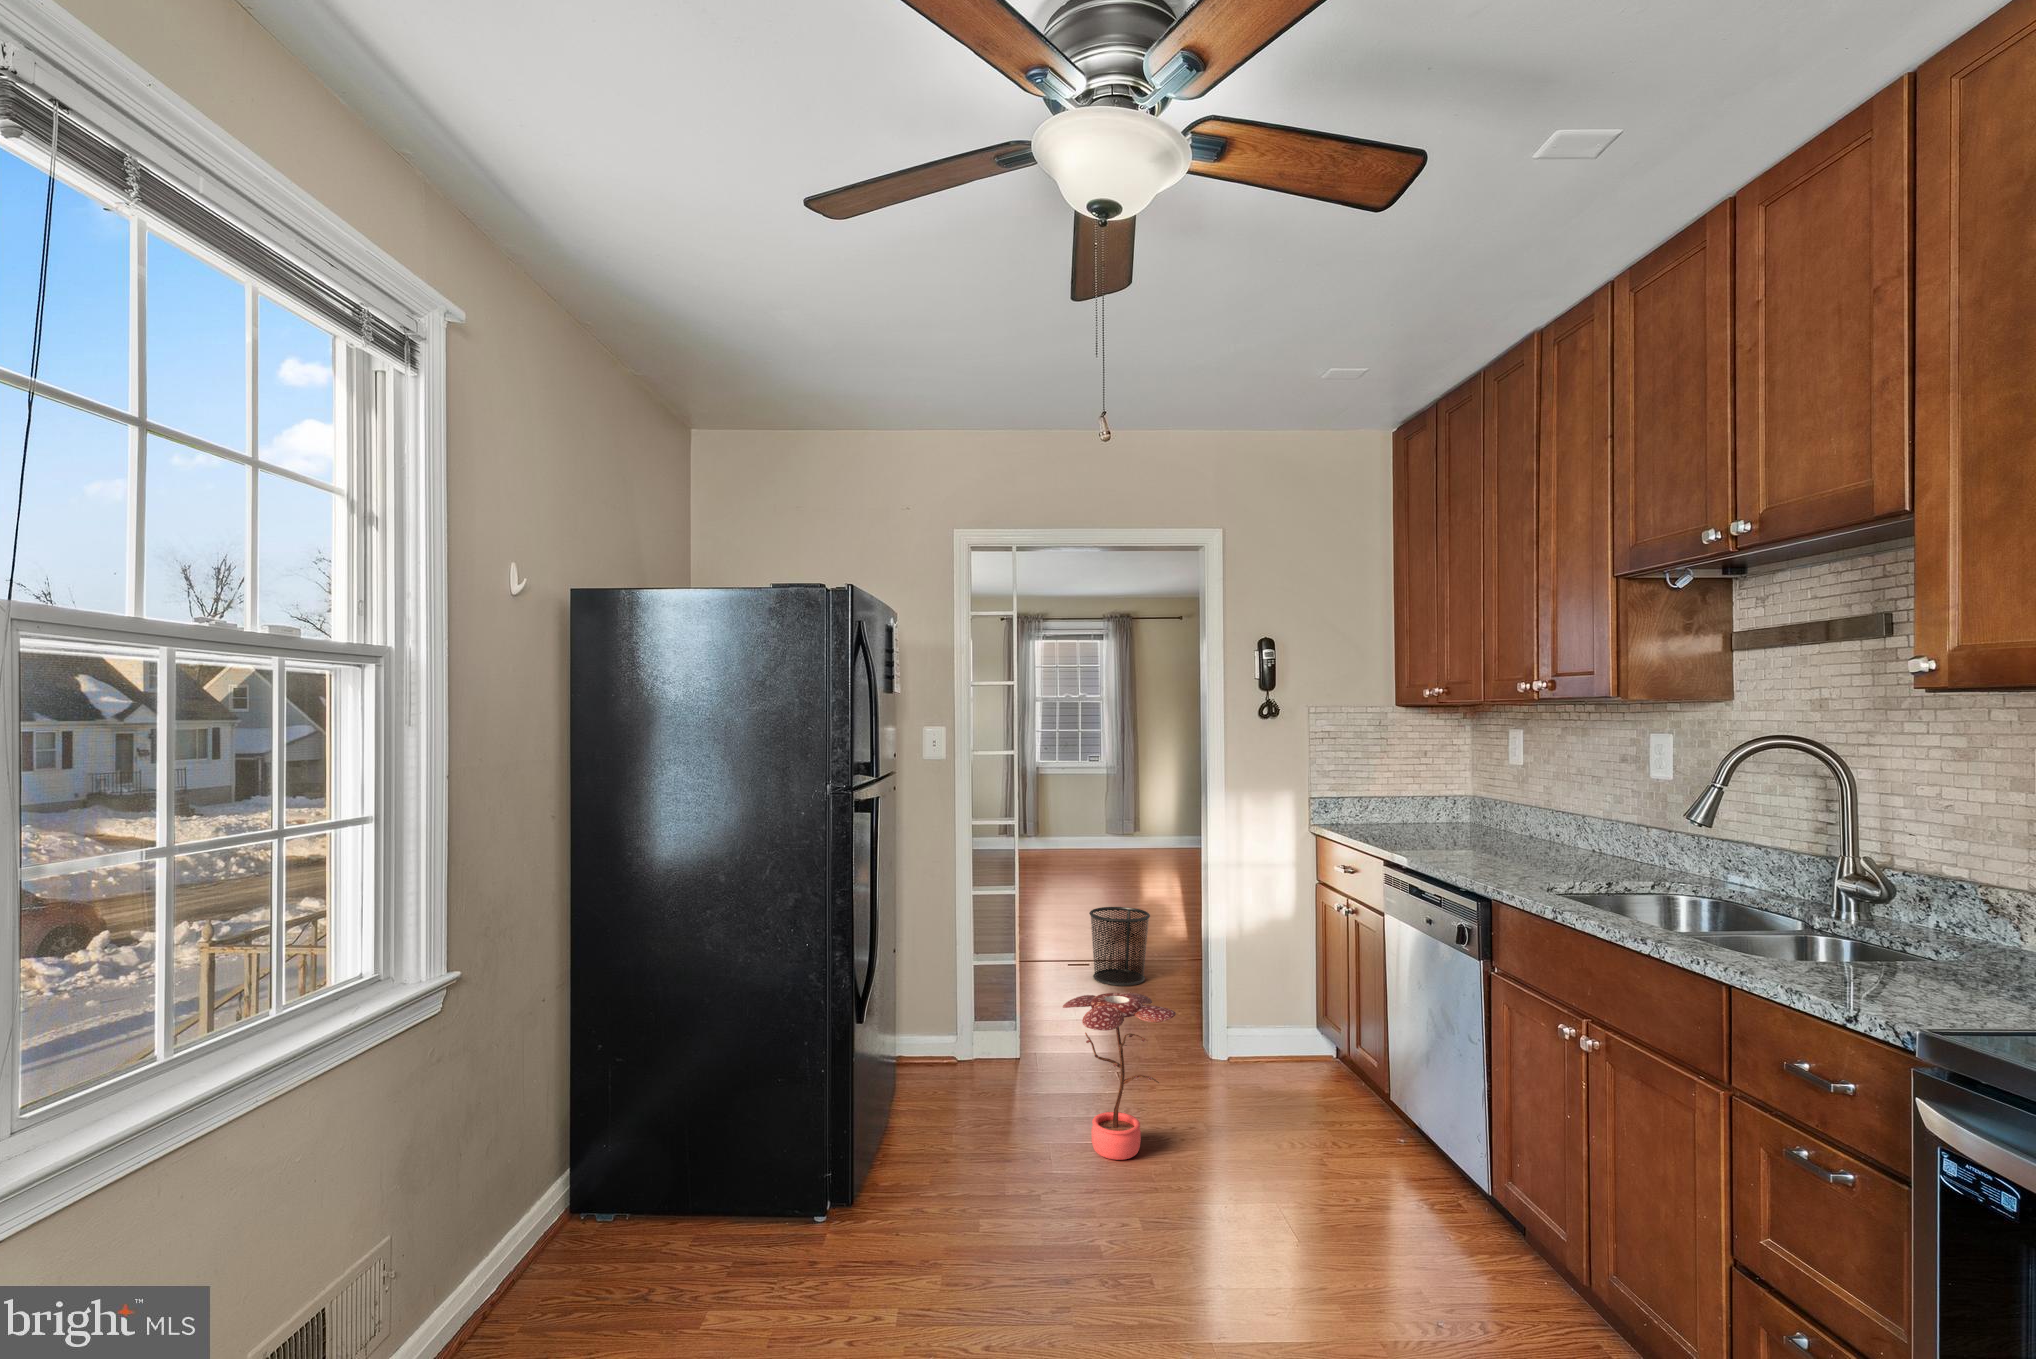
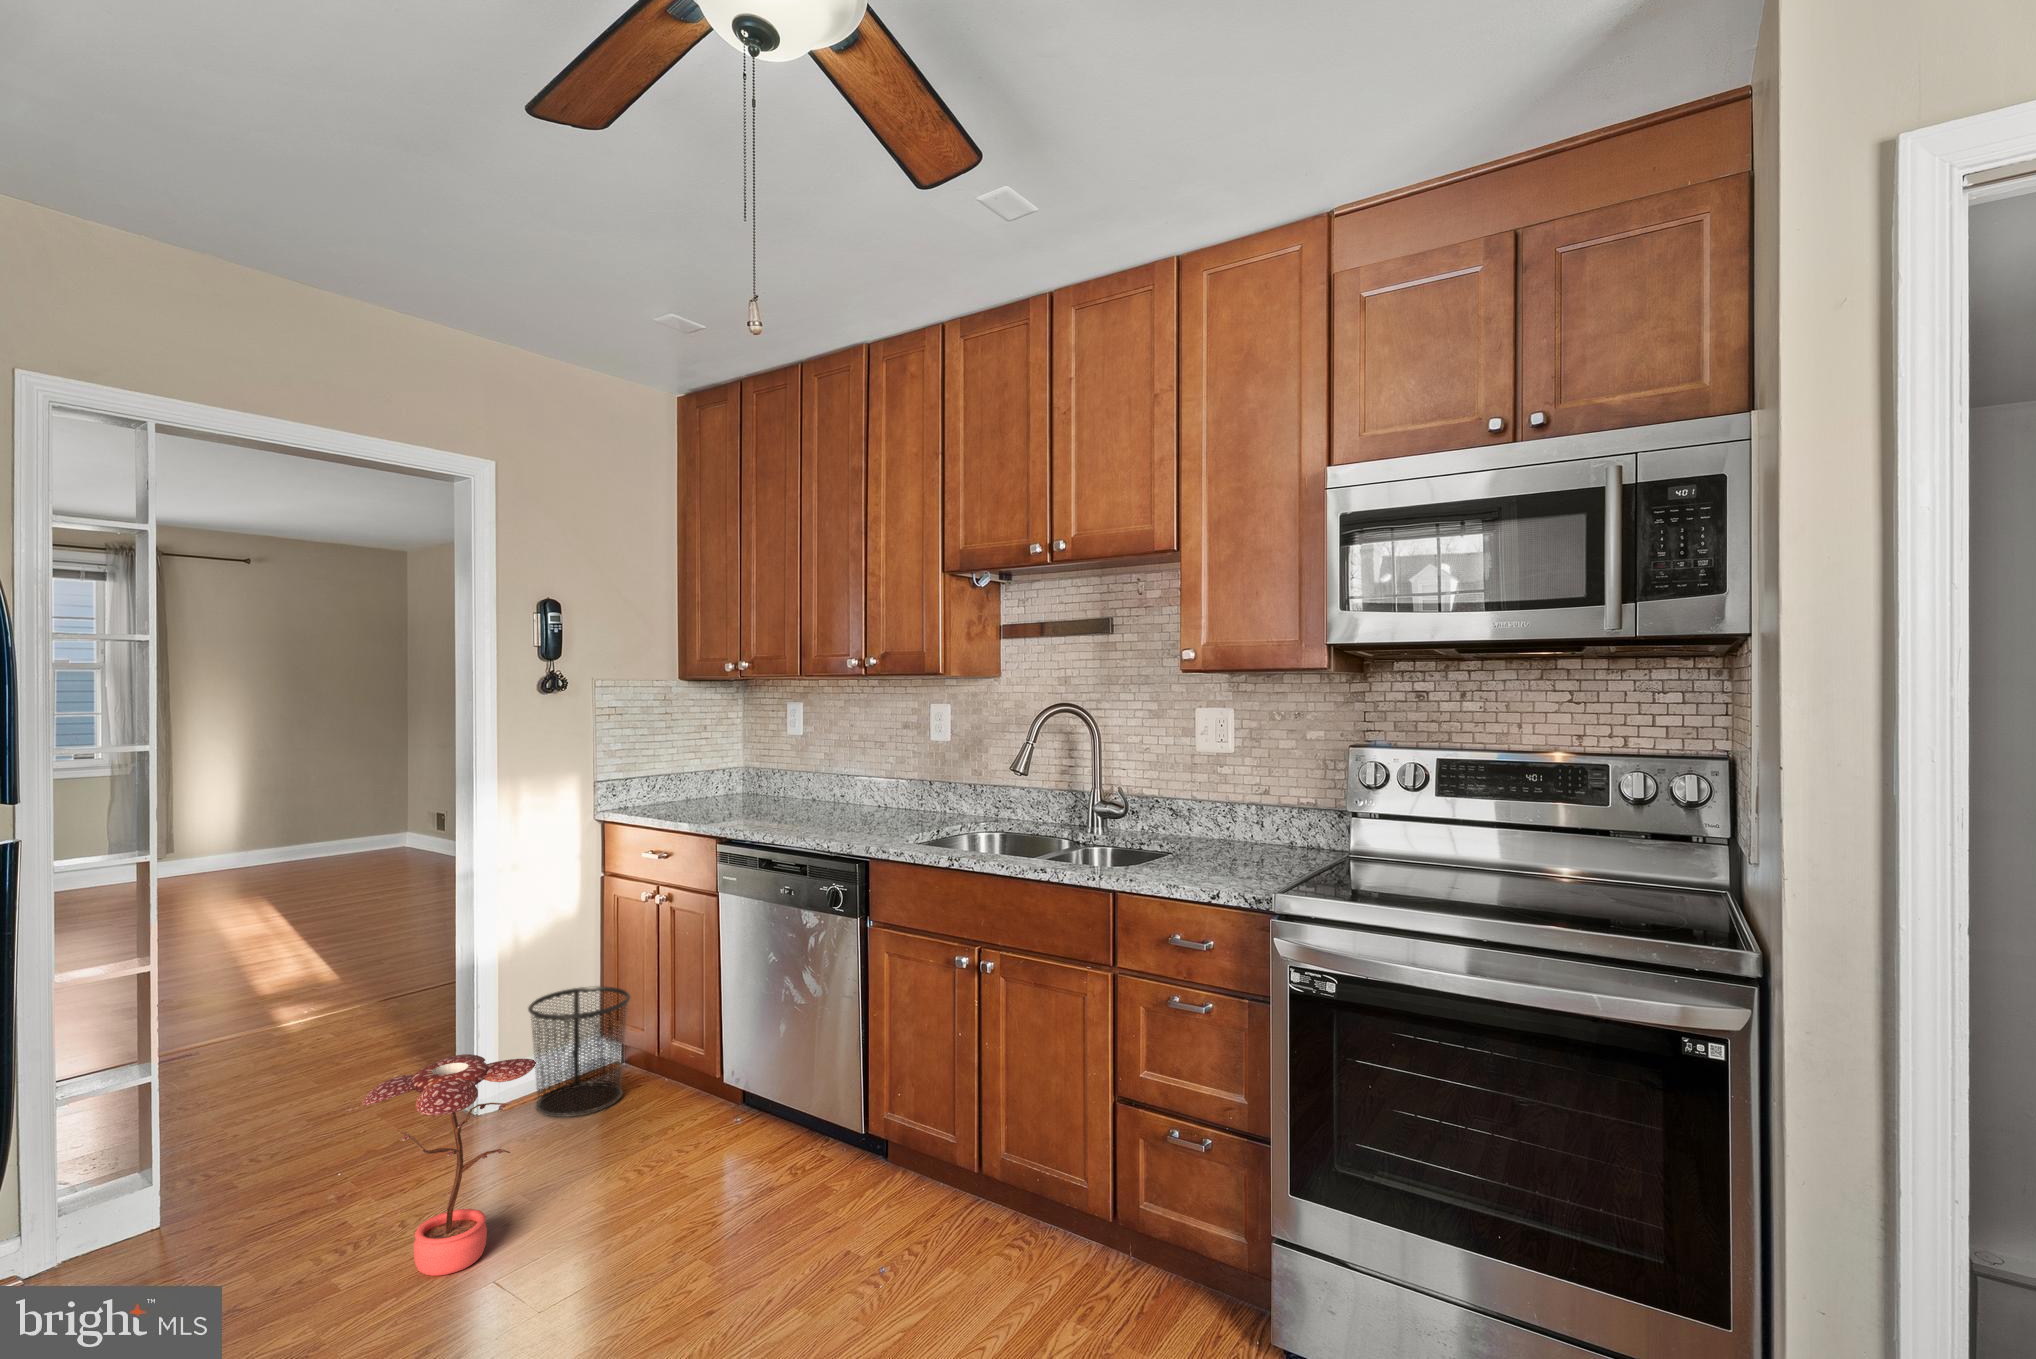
waste bin: present [1089,907,1150,986] -> present [528,986,630,1117]

